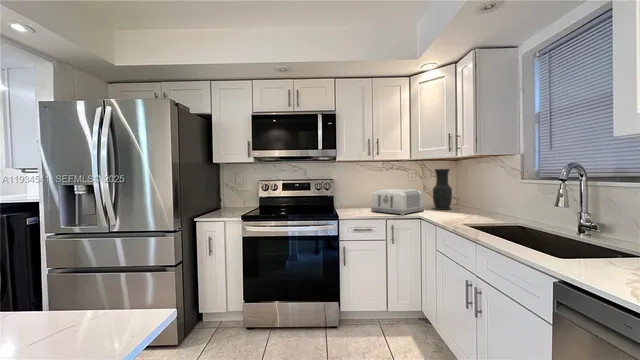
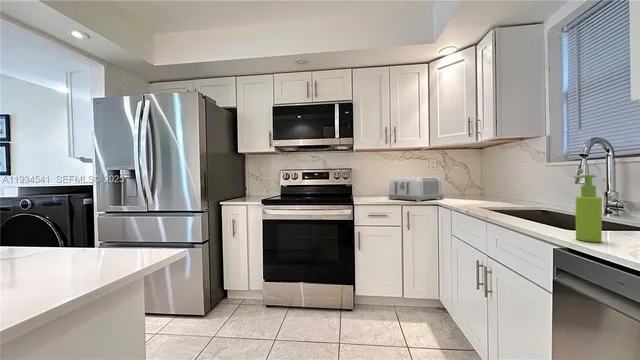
vase: present [433,169,452,210] -> none [454,156,475,198]
soap dispenser: none [573,209,598,272] -> present [574,175,602,242]

